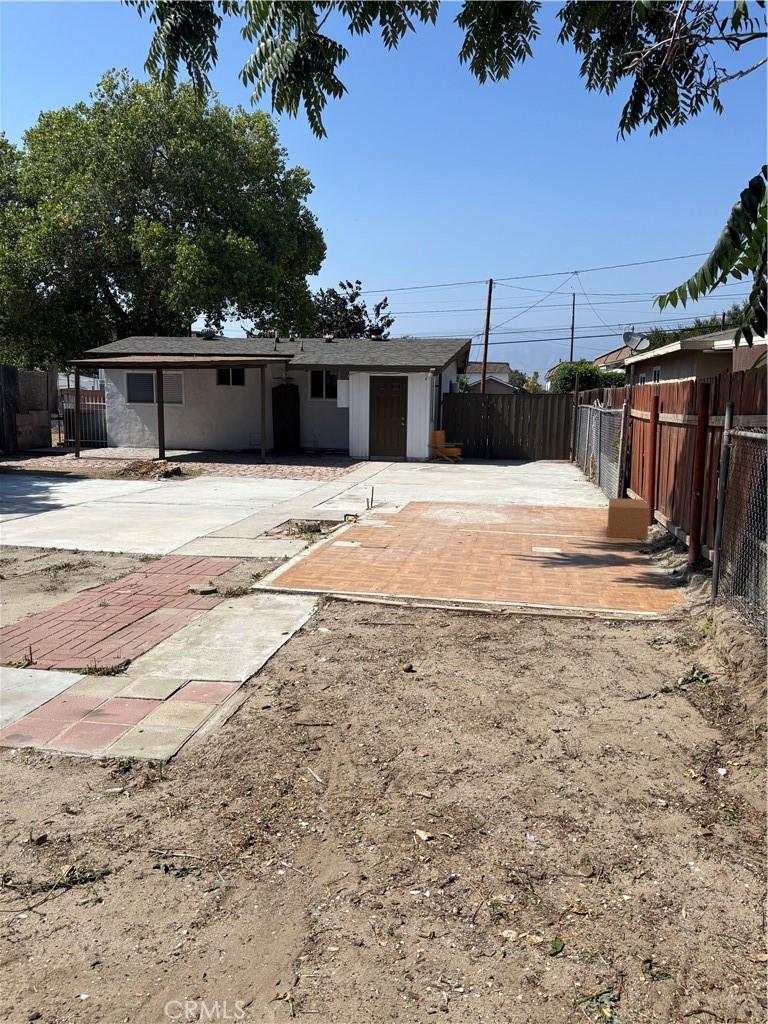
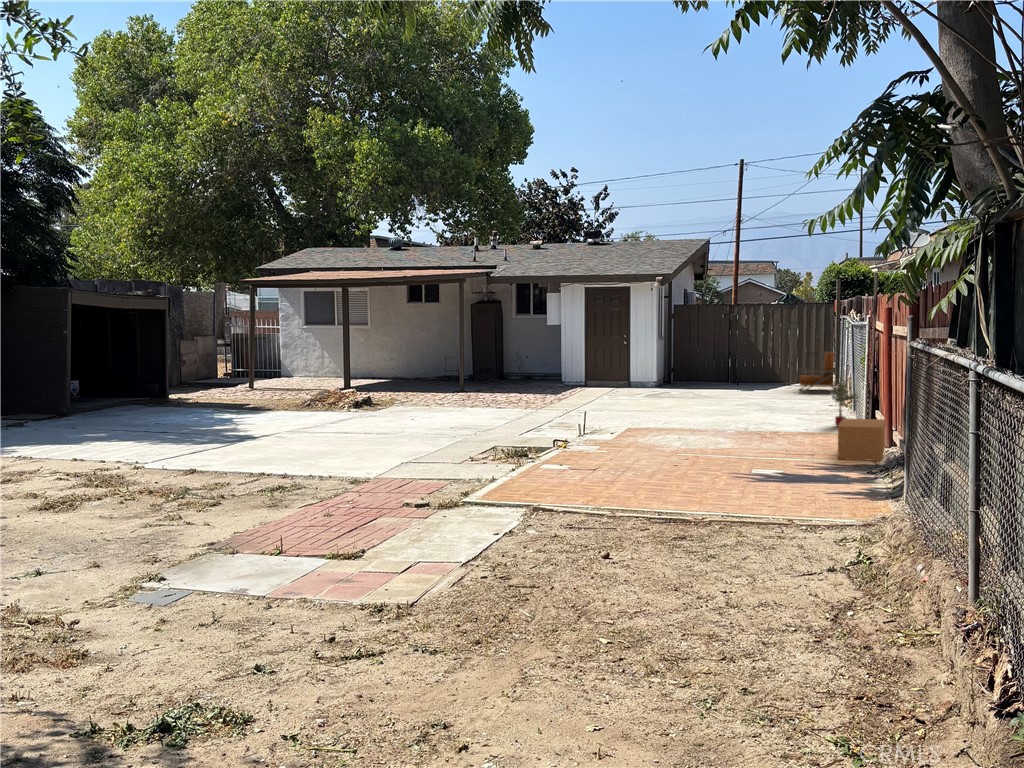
lounge chair: present [427,431,462,463] -> present [799,351,837,394]
potted tree: none [588,457,614,502] -> present [832,375,858,426]

